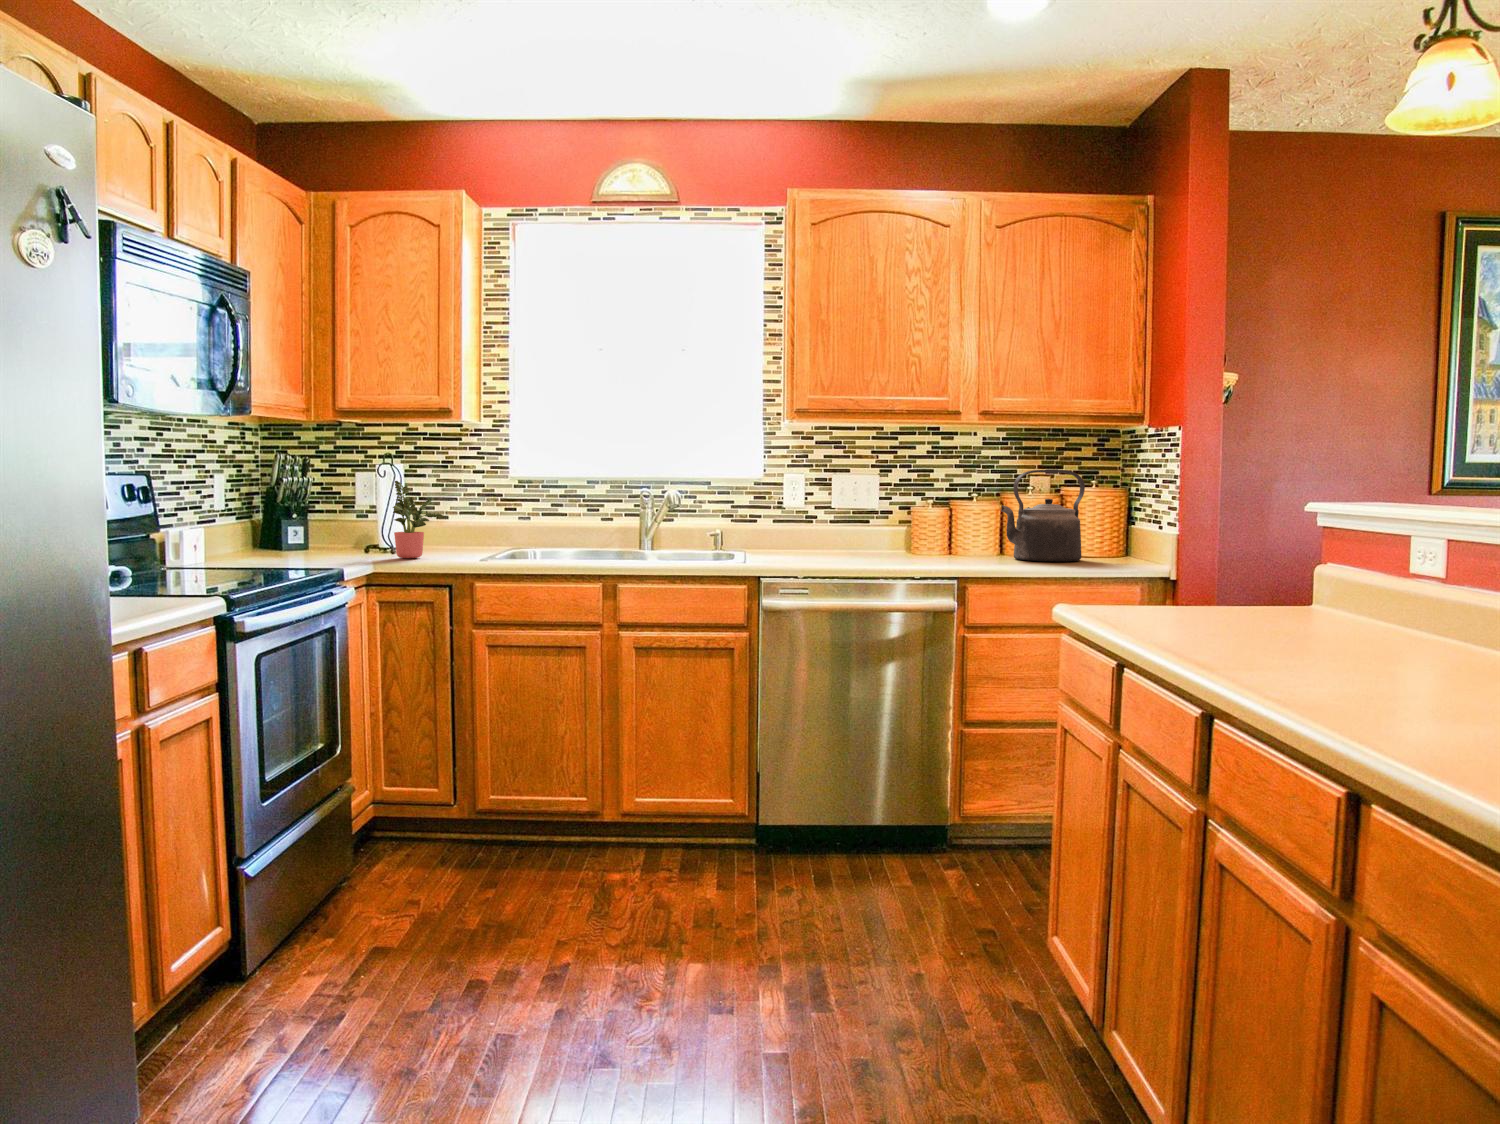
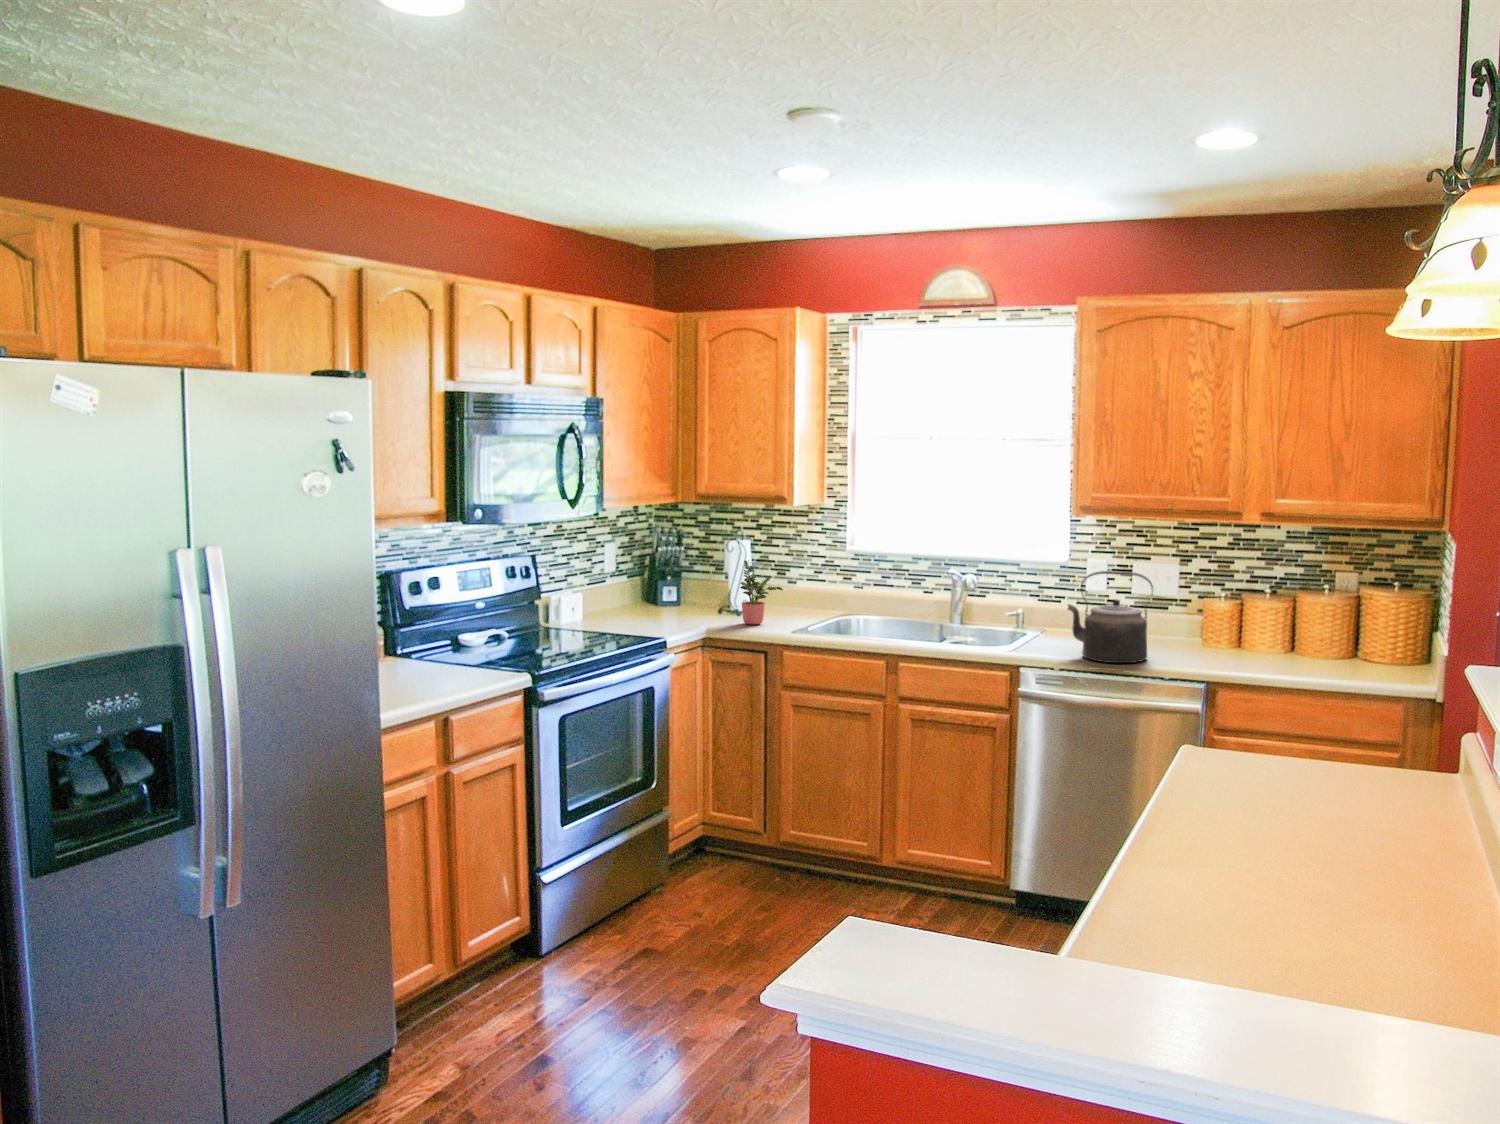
kettle: present [1001,470,1085,562] -> present [1068,571,1153,663]

